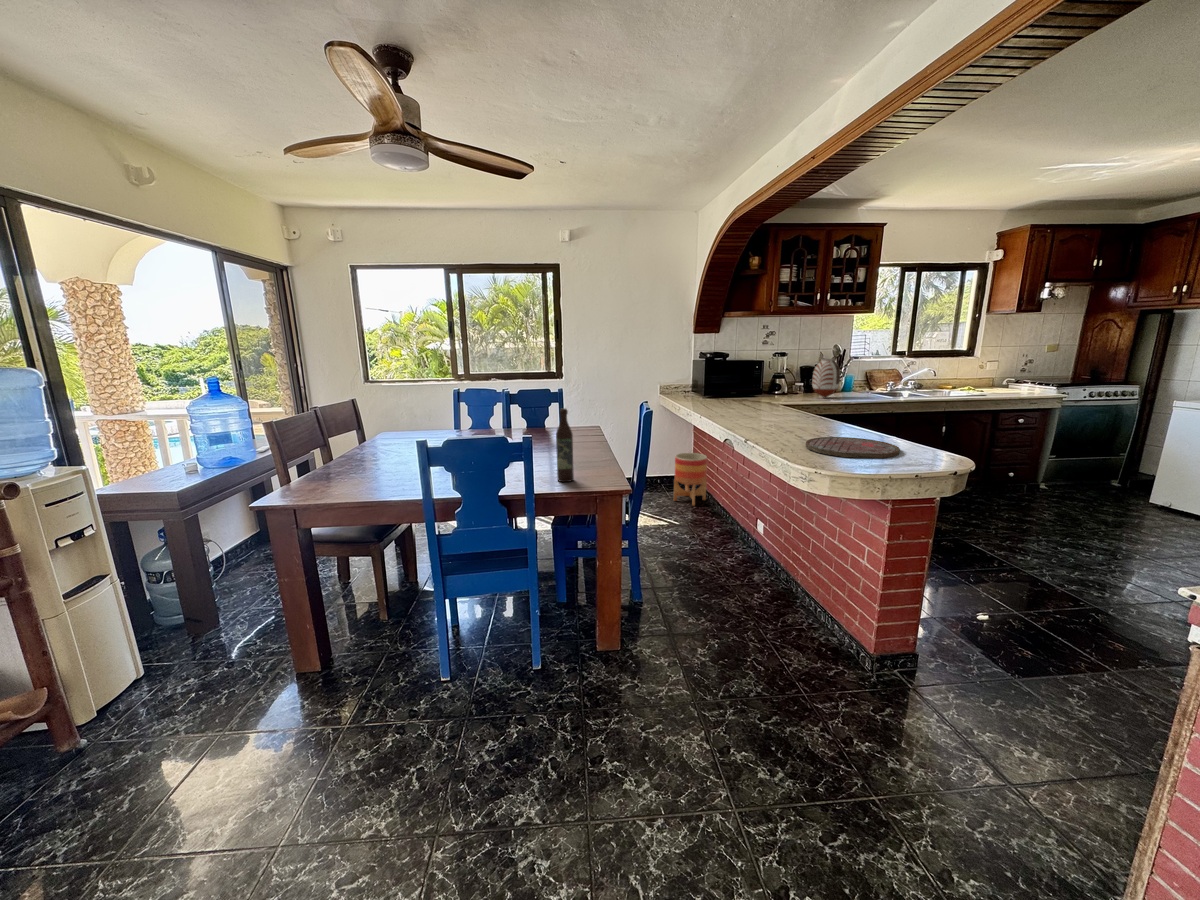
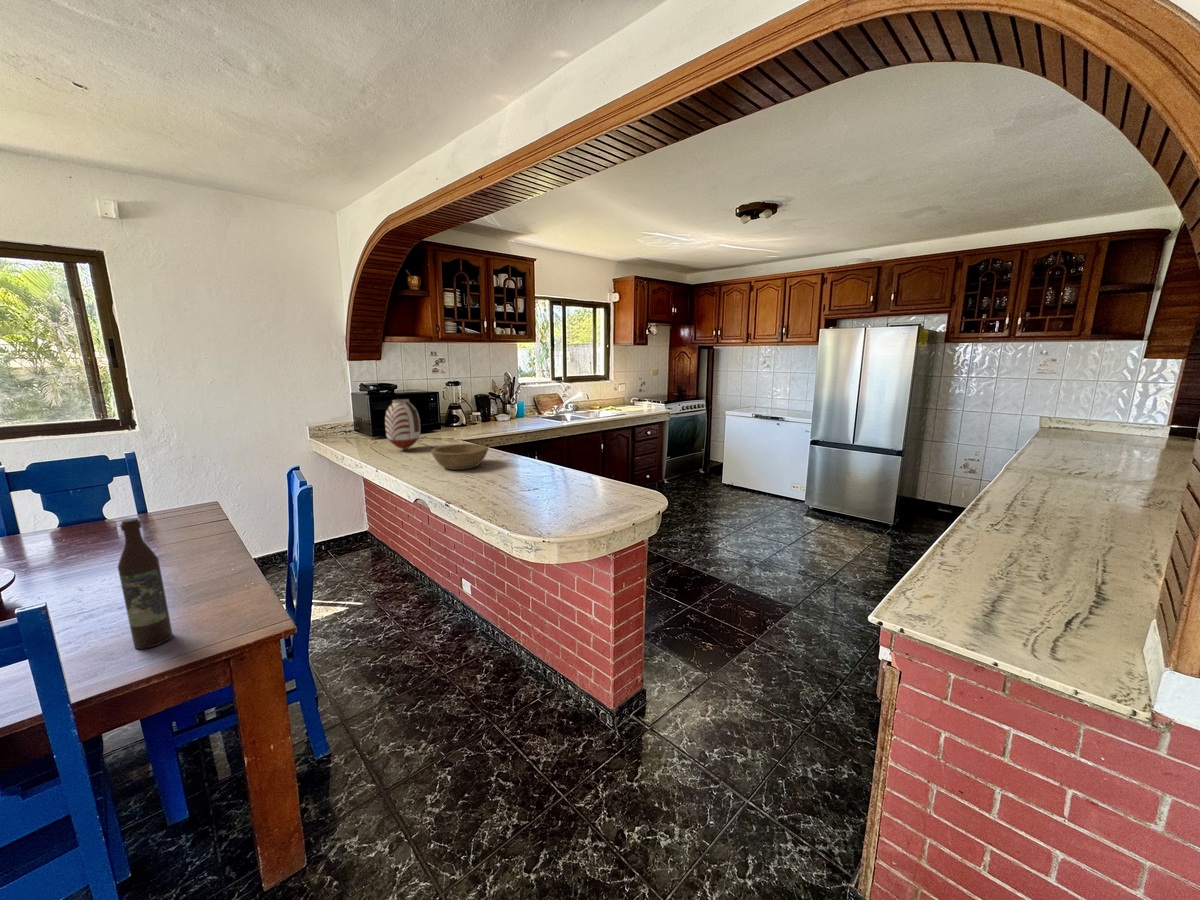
vase: present [812,359,840,398] -> present [385,399,420,450]
bowl: none [744,402,795,422] -> present [431,444,488,470]
cutting board: present [806,437,900,458] -> none [517,483,606,512]
planter: present [674,453,707,506] -> none [343,506,390,572]

